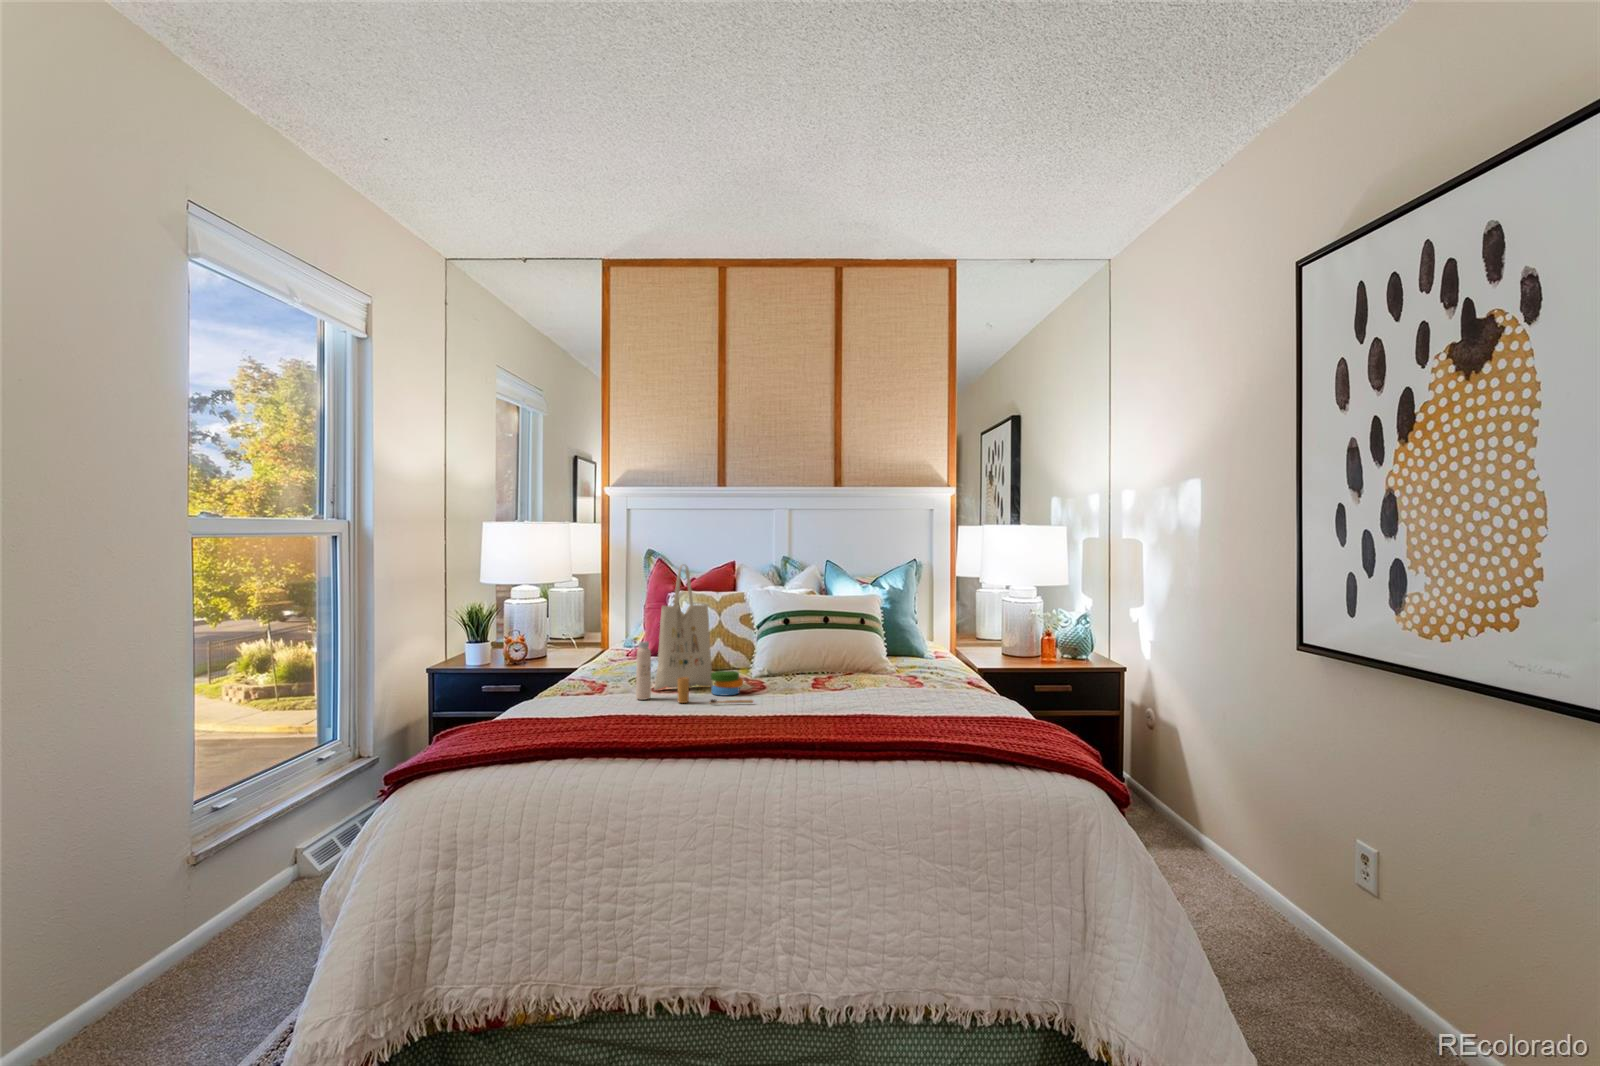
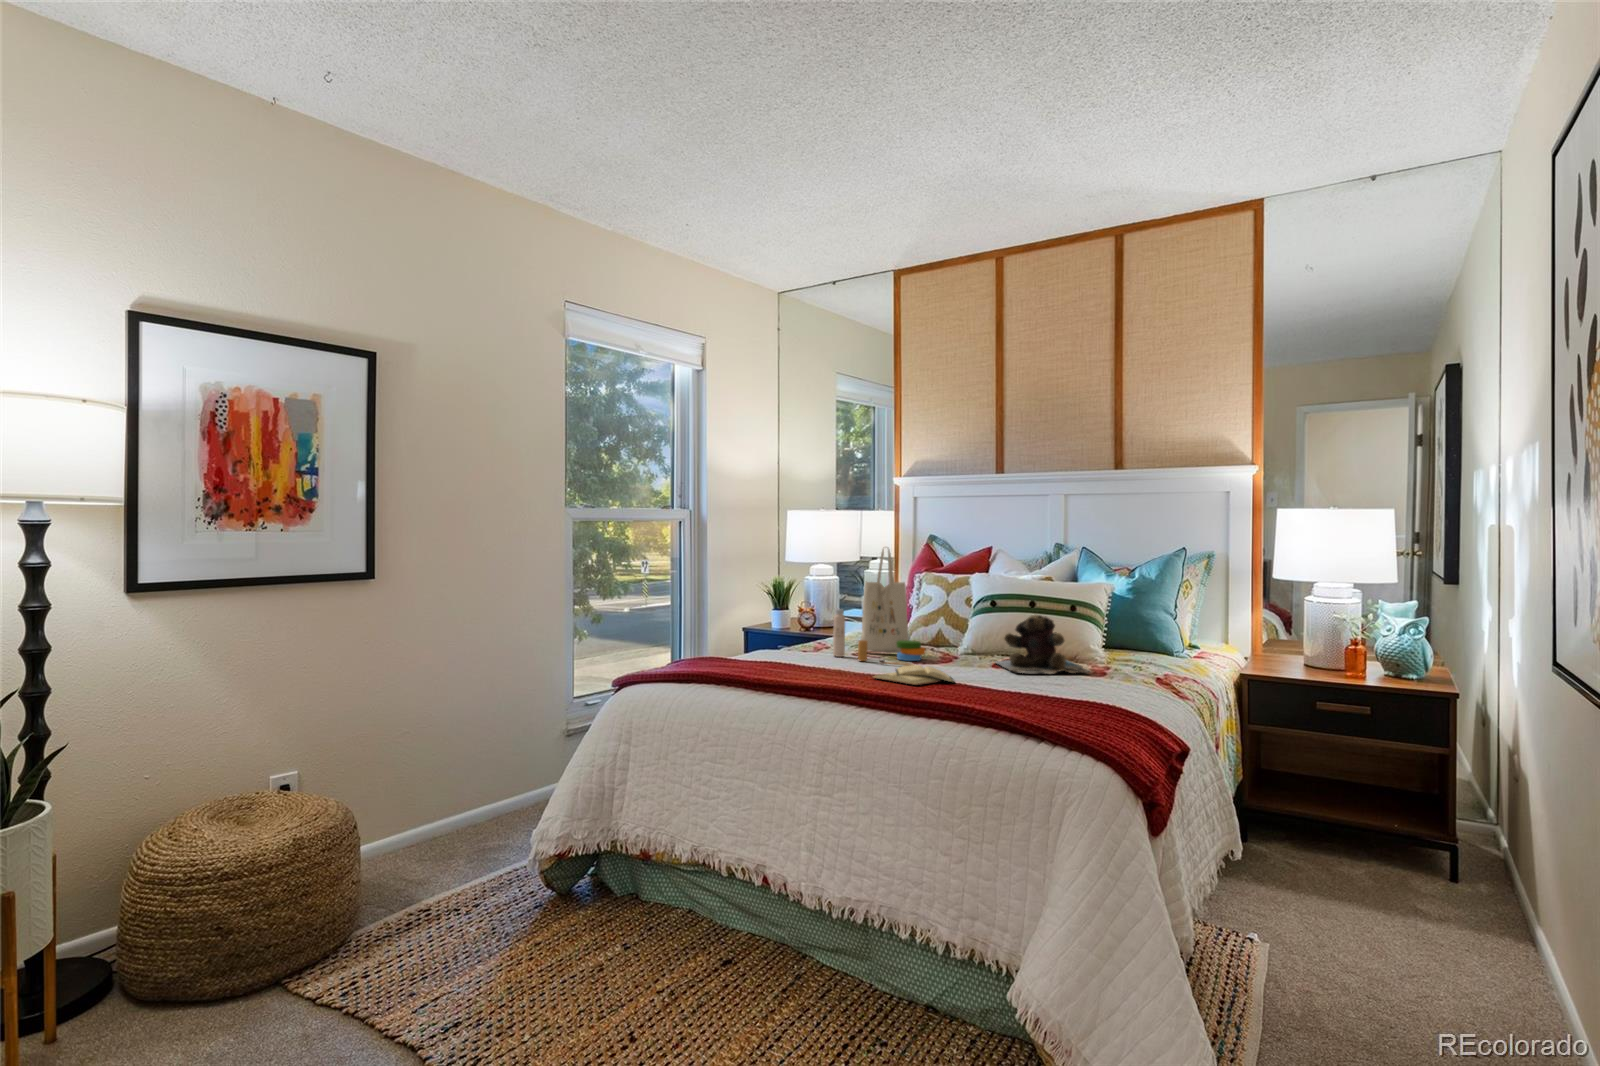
teddy bear: none [812,632,921,697] -> present [995,615,1090,674]
diary: none [745,703,840,732] -> present [873,665,955,685]

